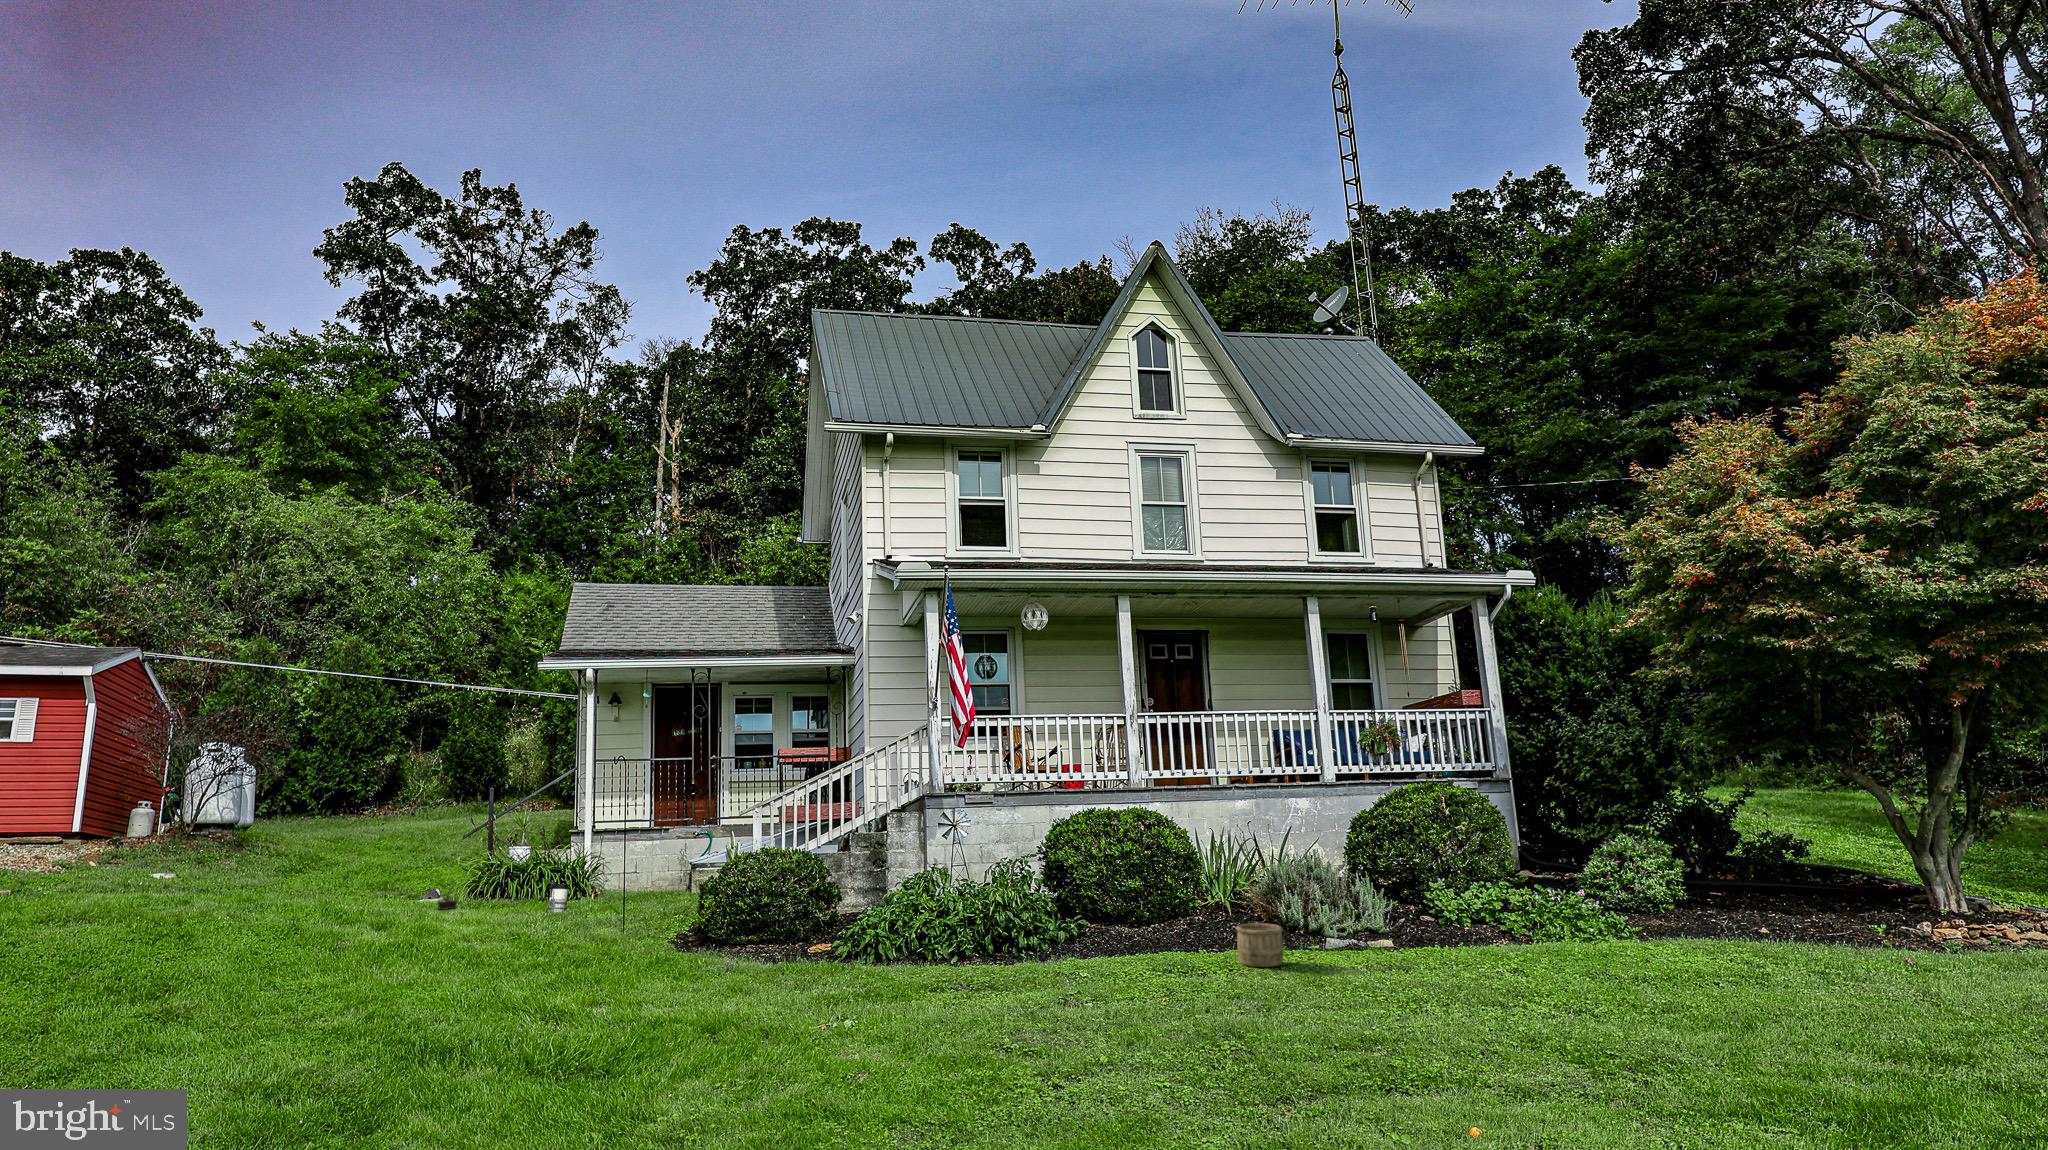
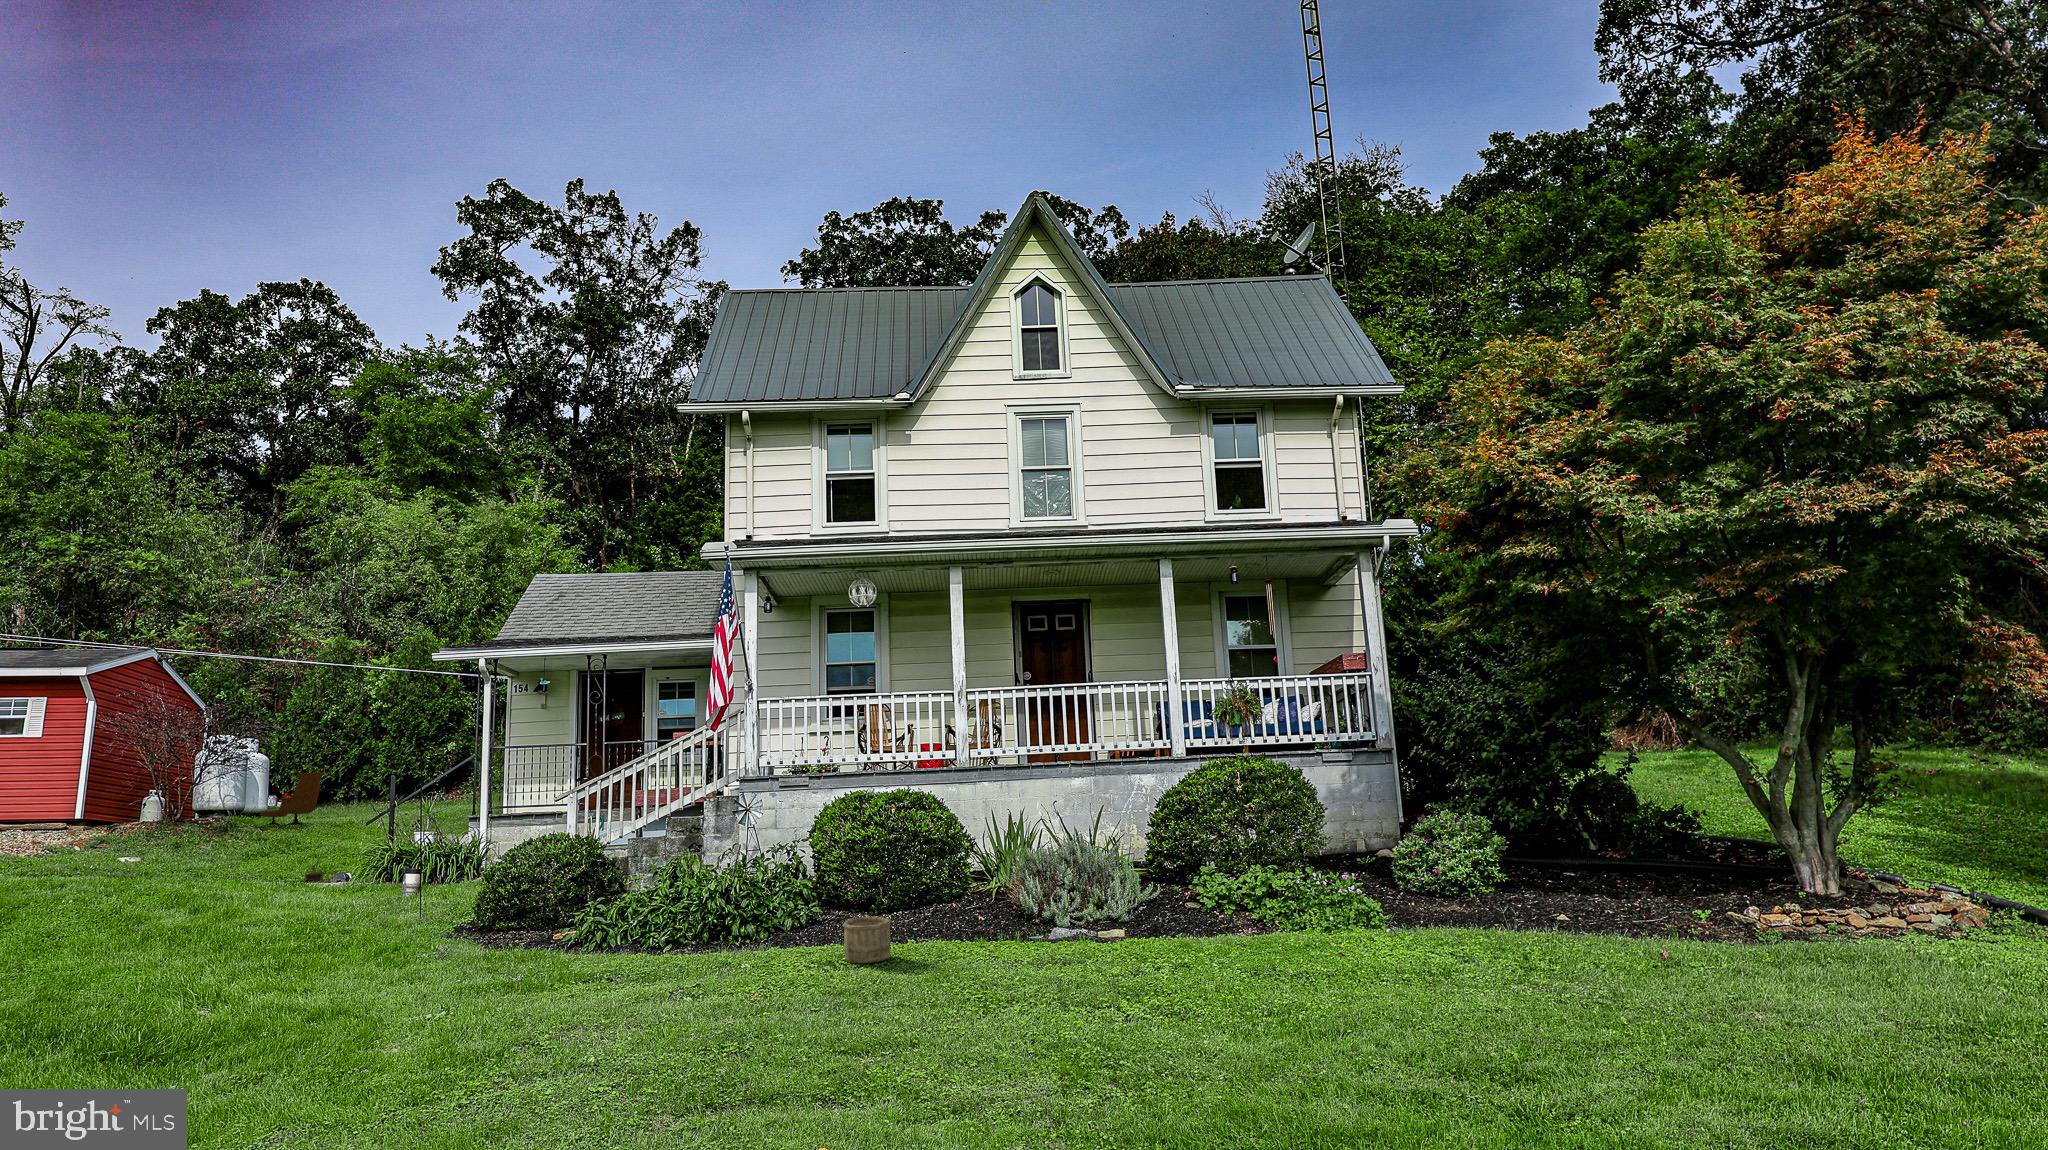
lounge chair: none [220,797,301,861] -> present [260,772,322,828]

